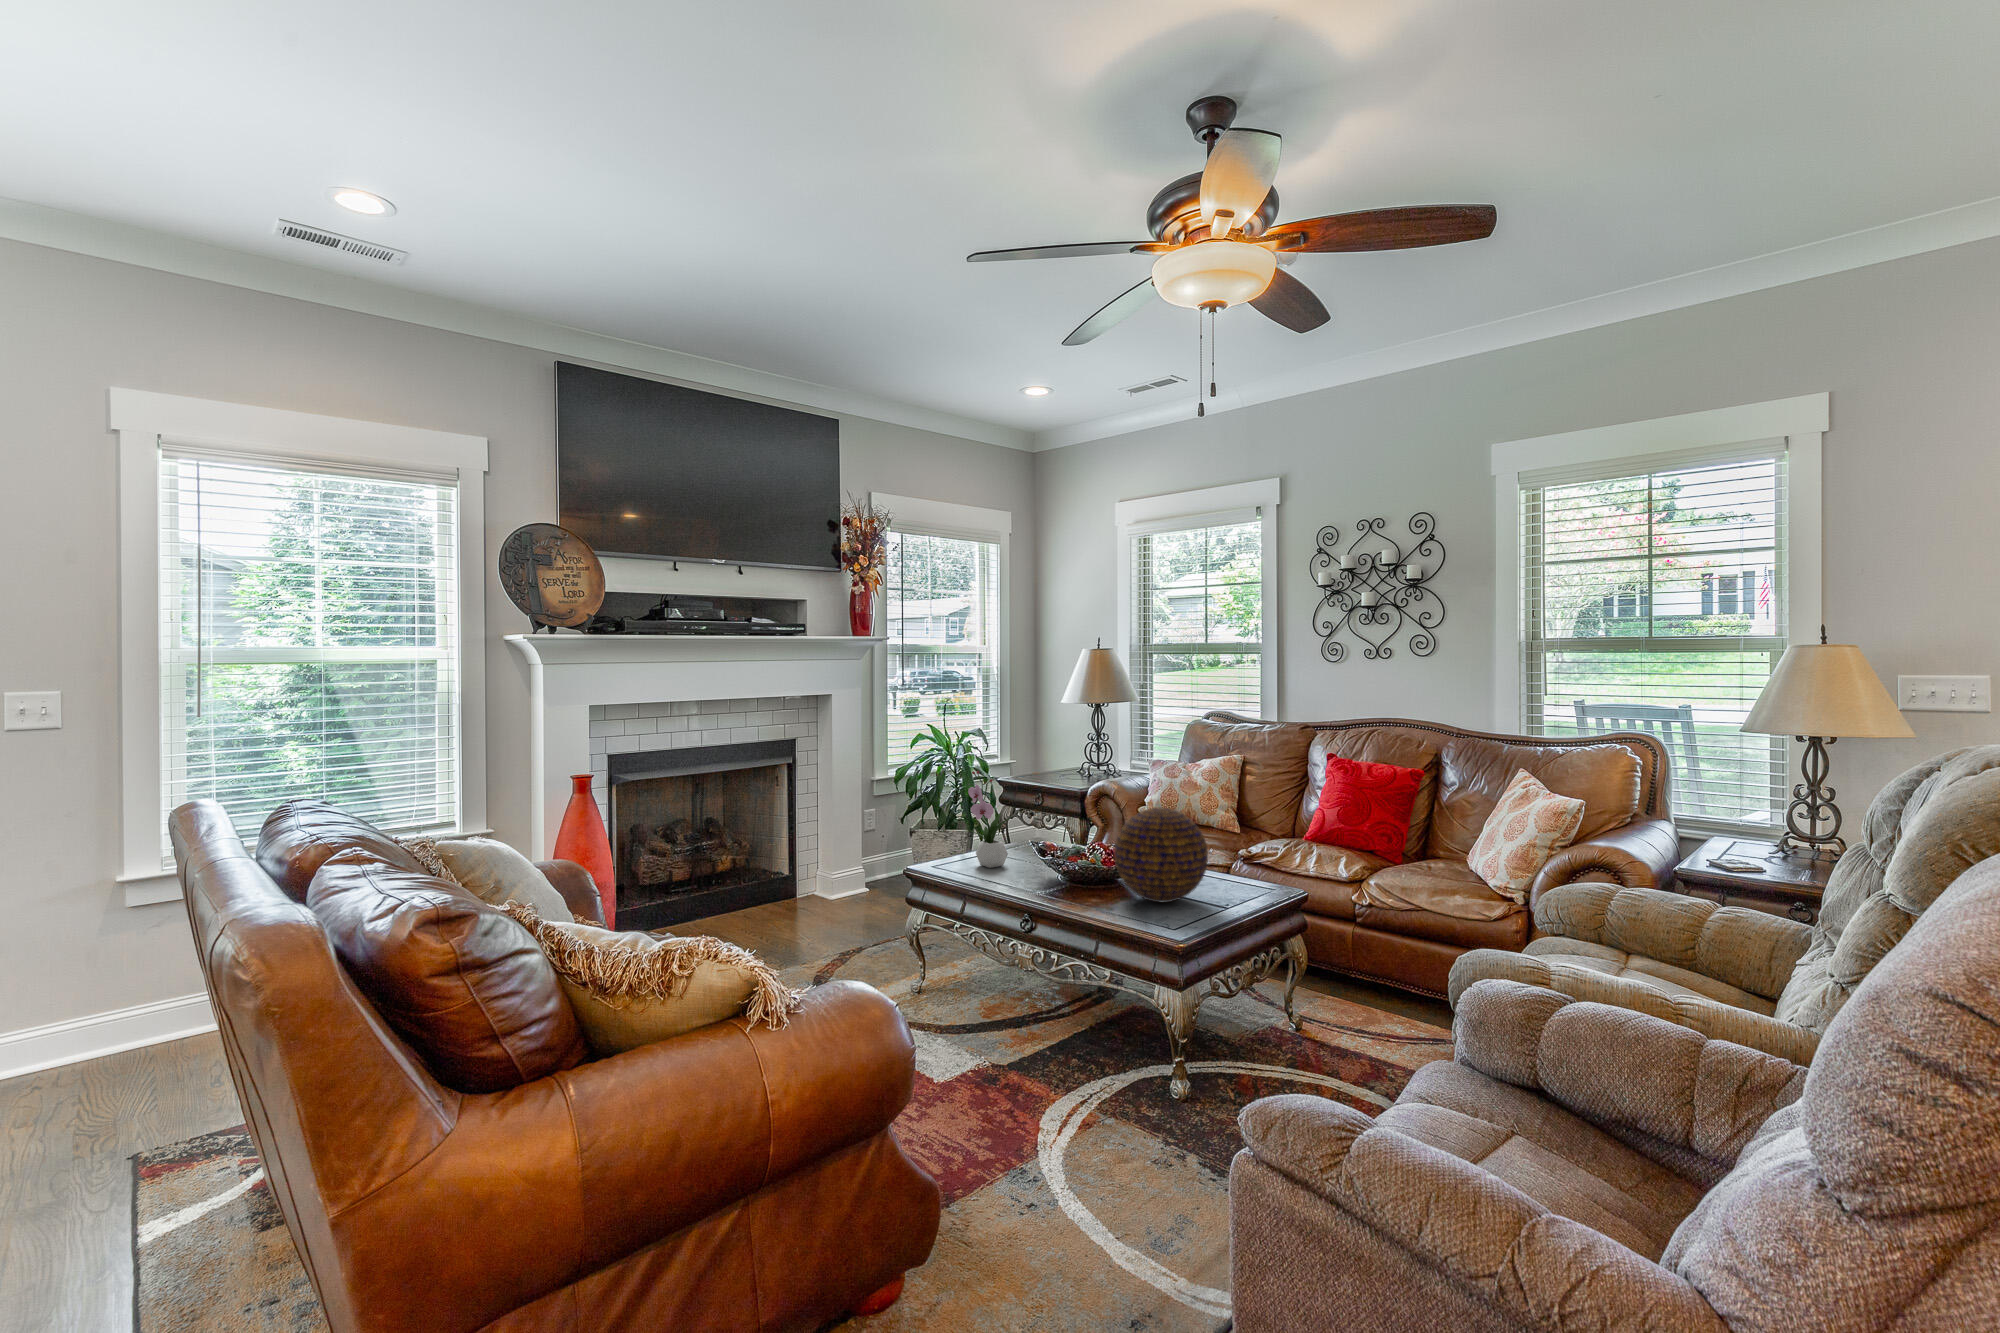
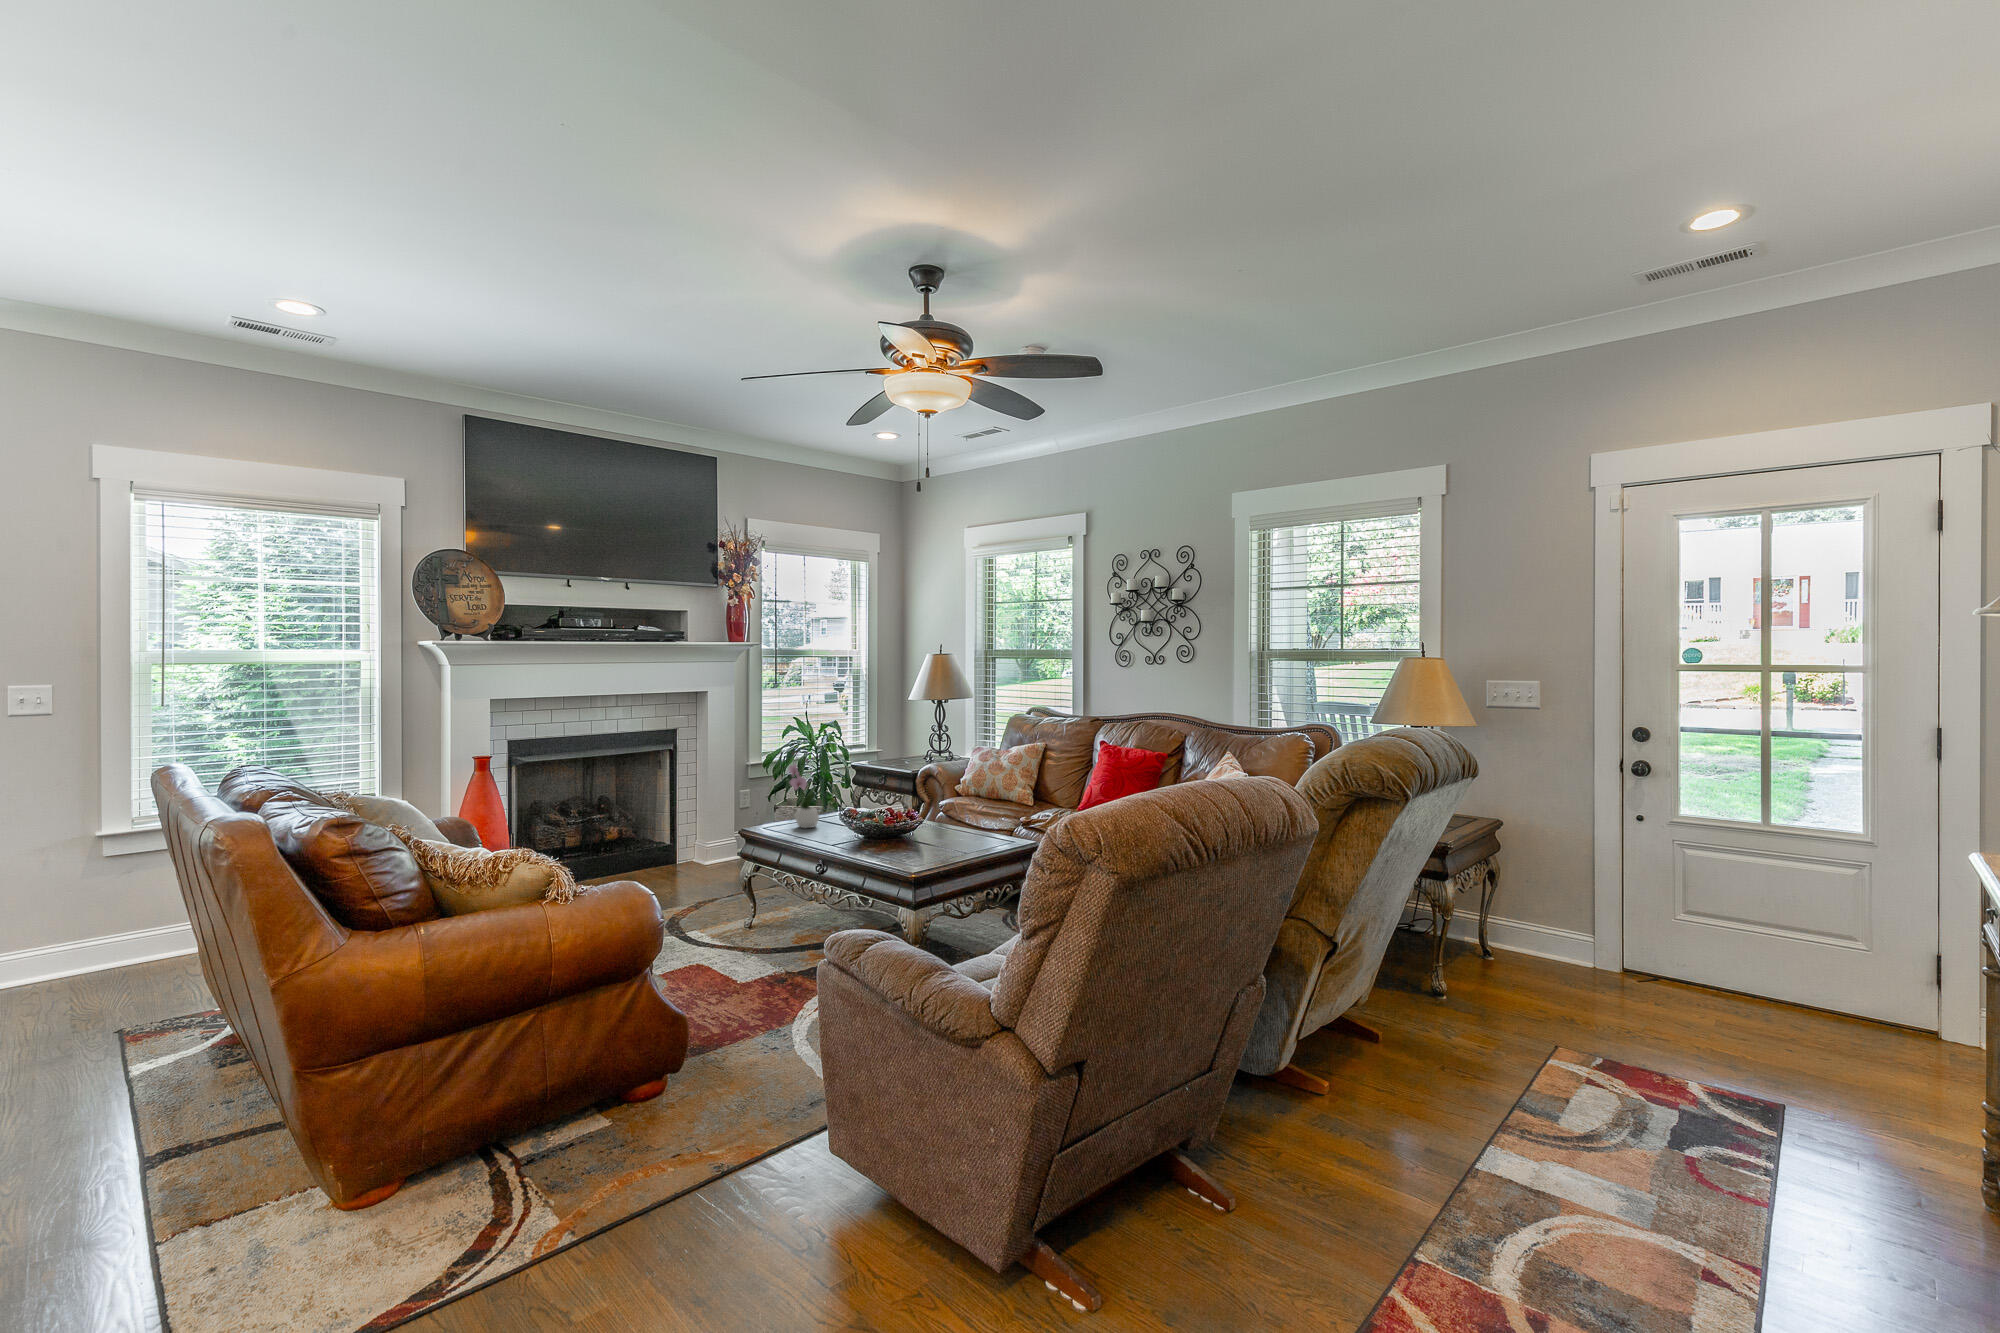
decorative orb: present [1114,808,1208,903] -> none [885,779,956,851]

